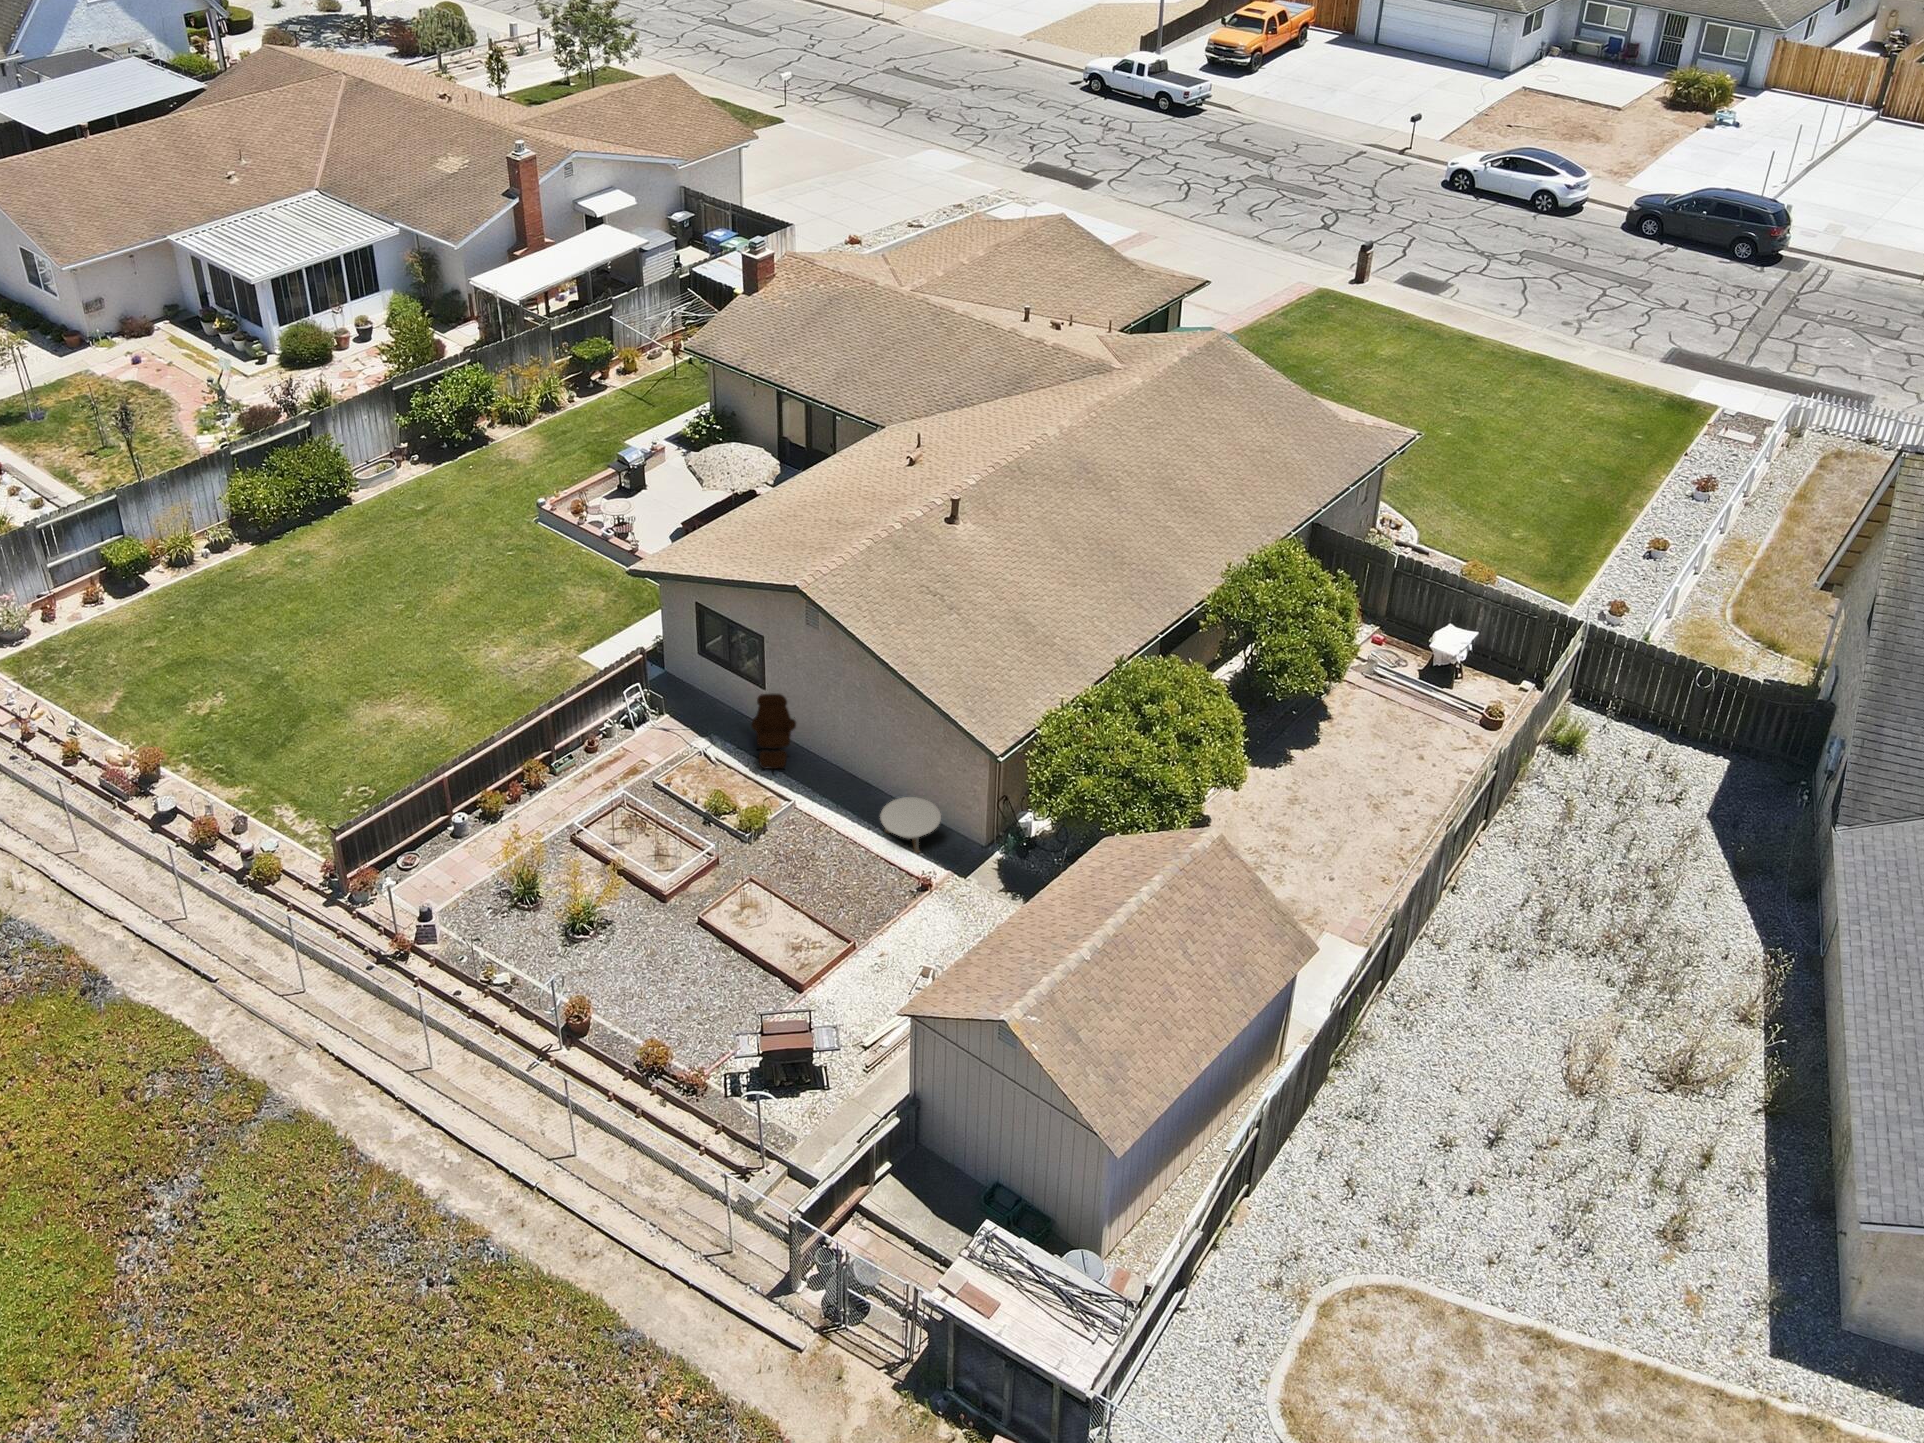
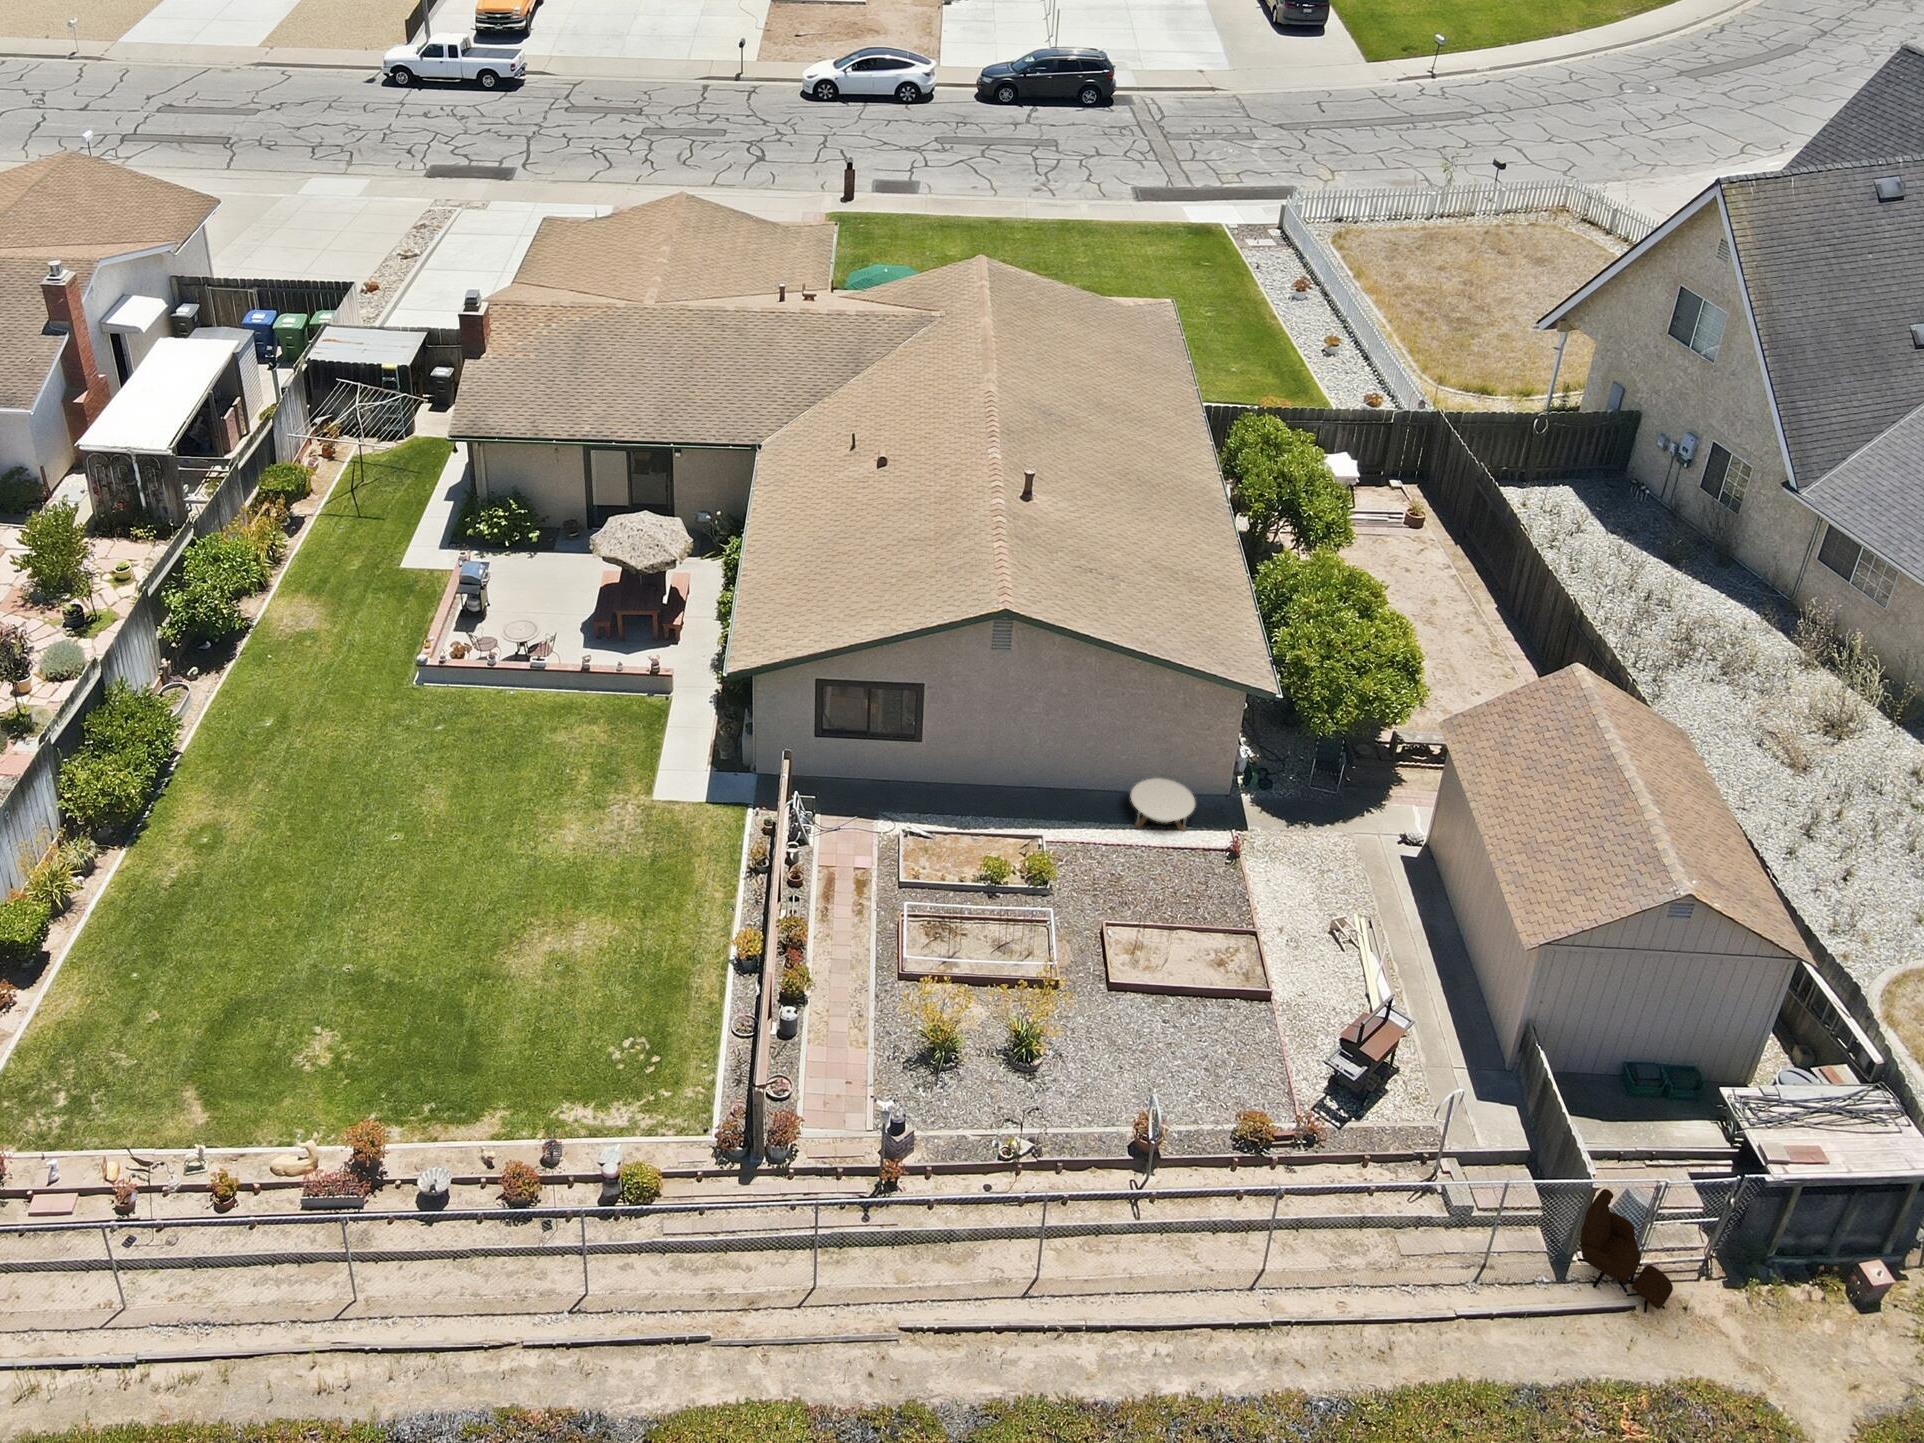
lounge chair: present [751,694,796,770] -> present [1577,1189,1673,1313]

